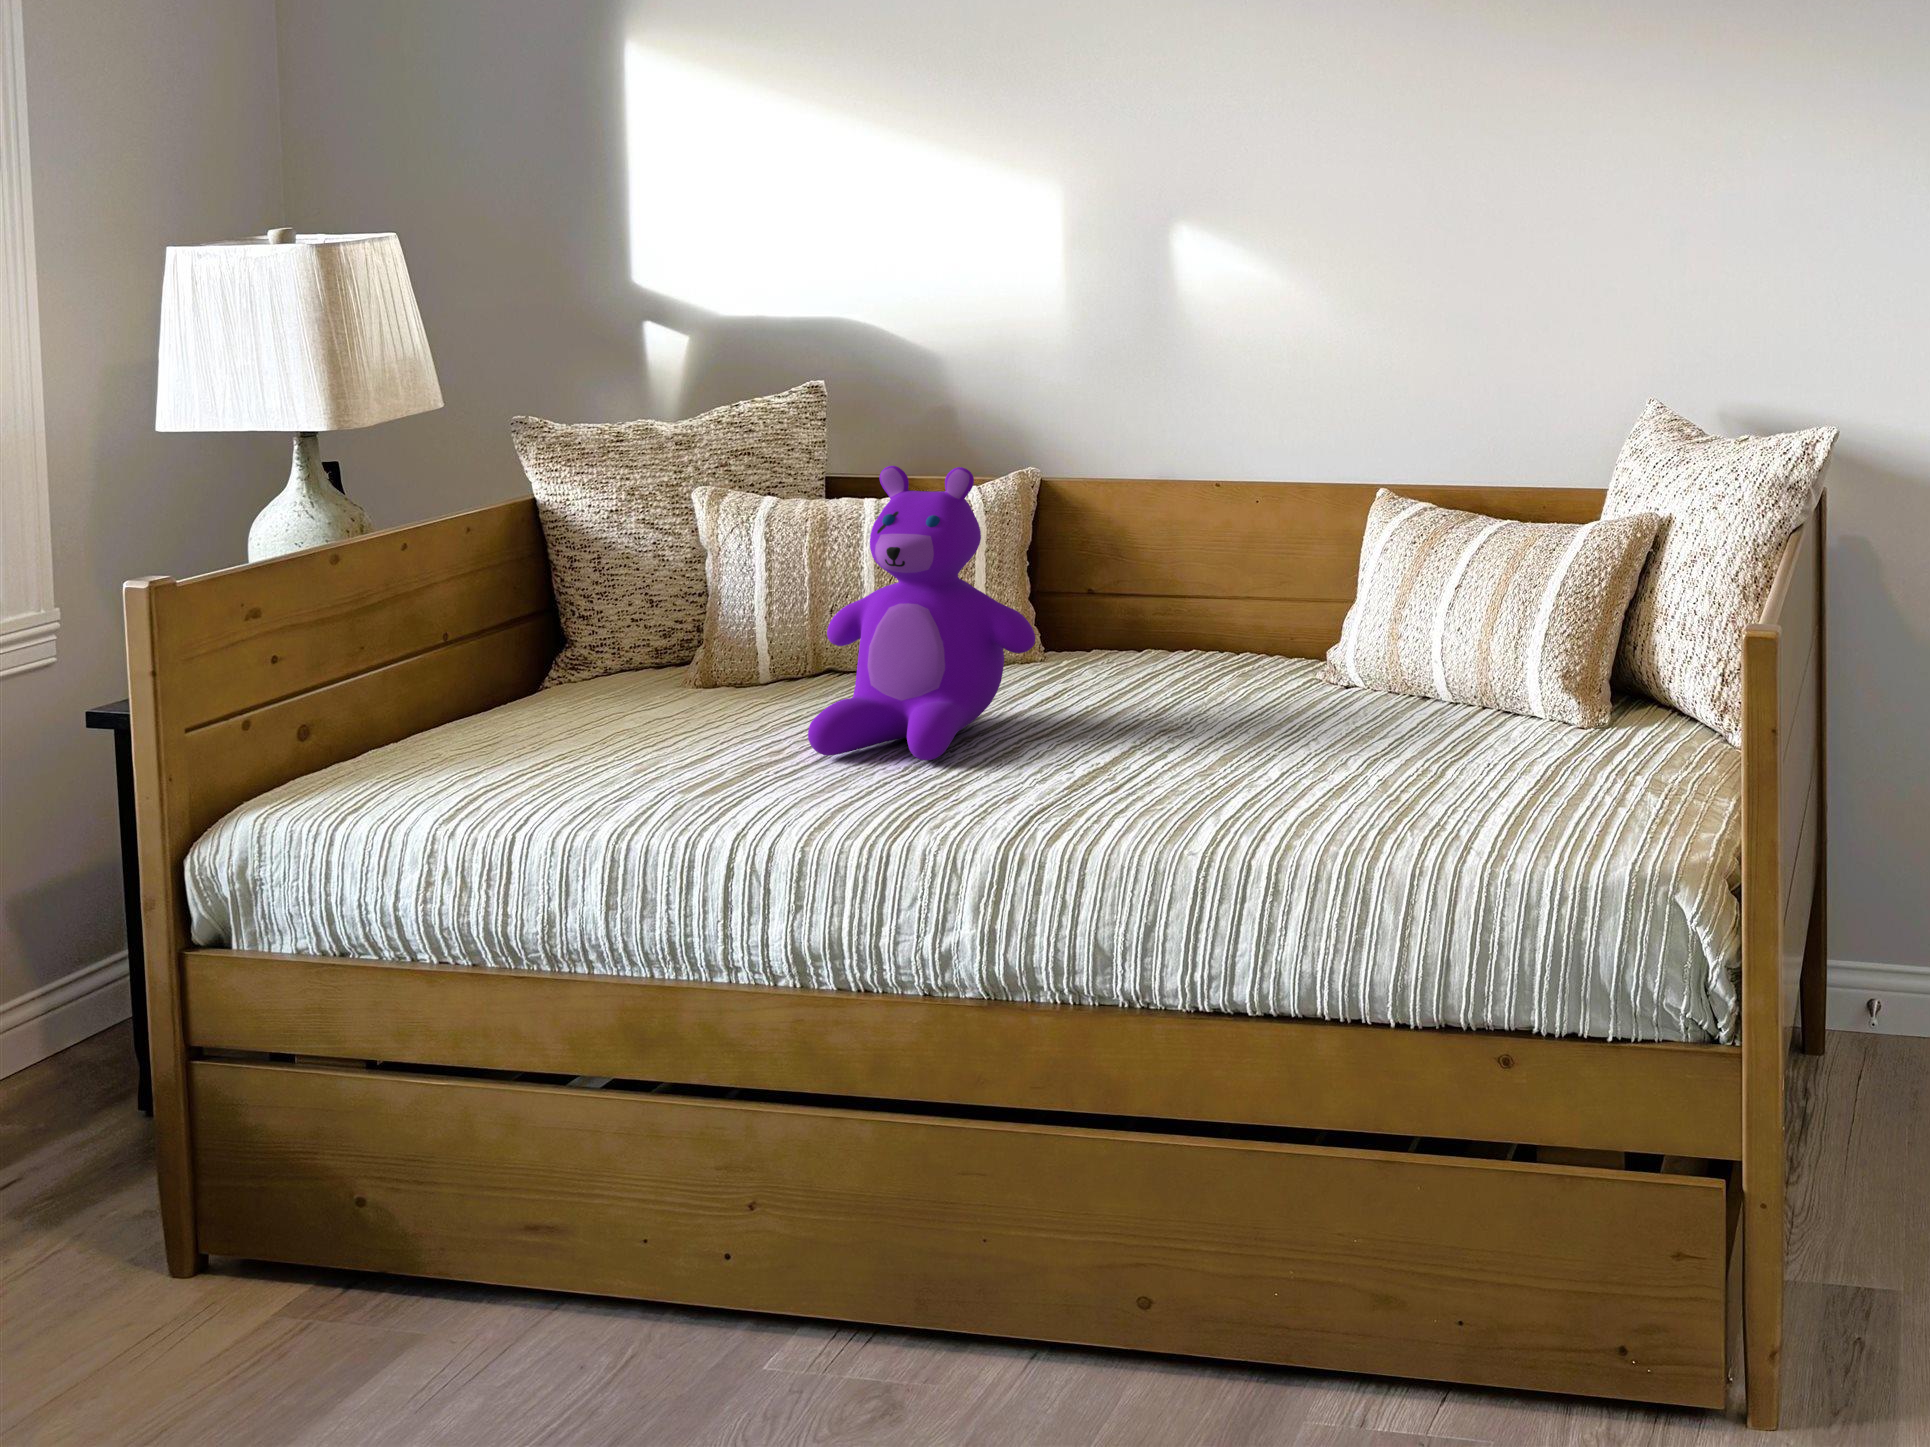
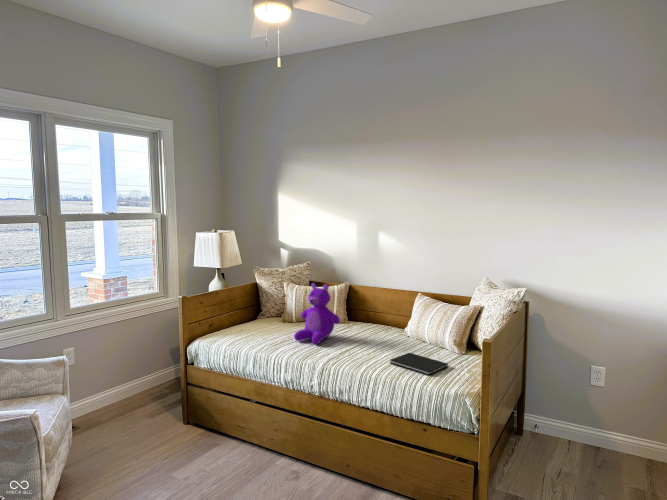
notebook: none [1312,744,1566,821] -> present [390,353,448,375]

